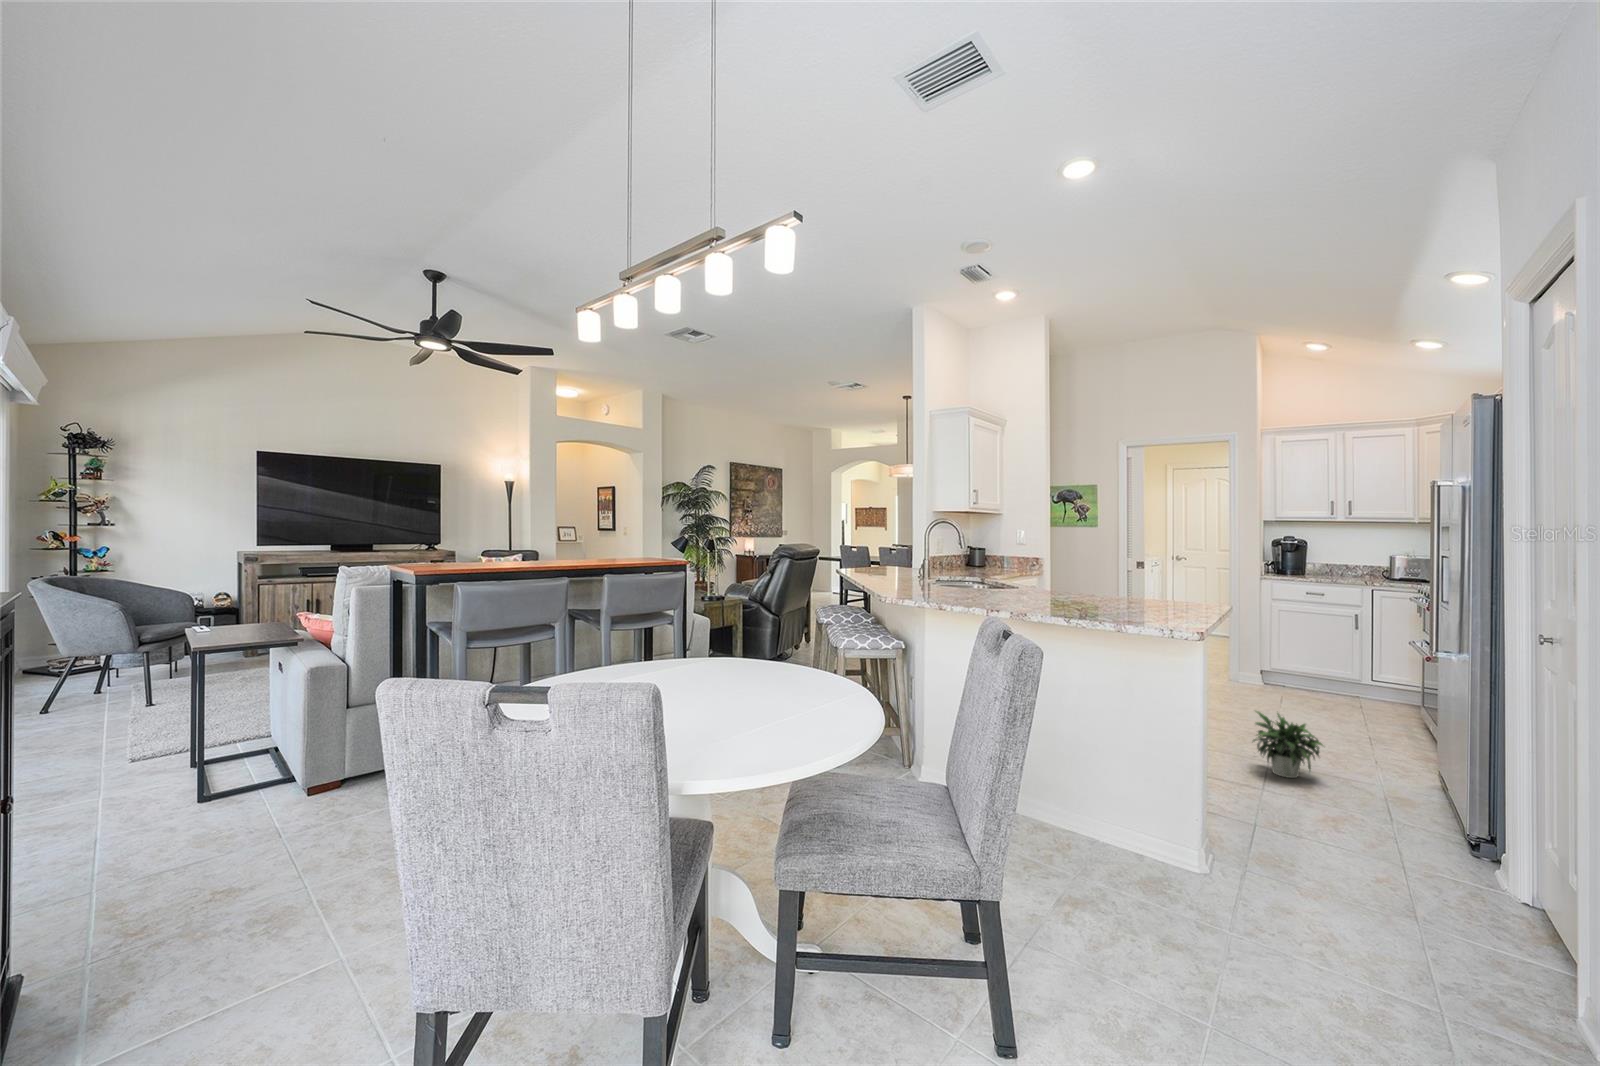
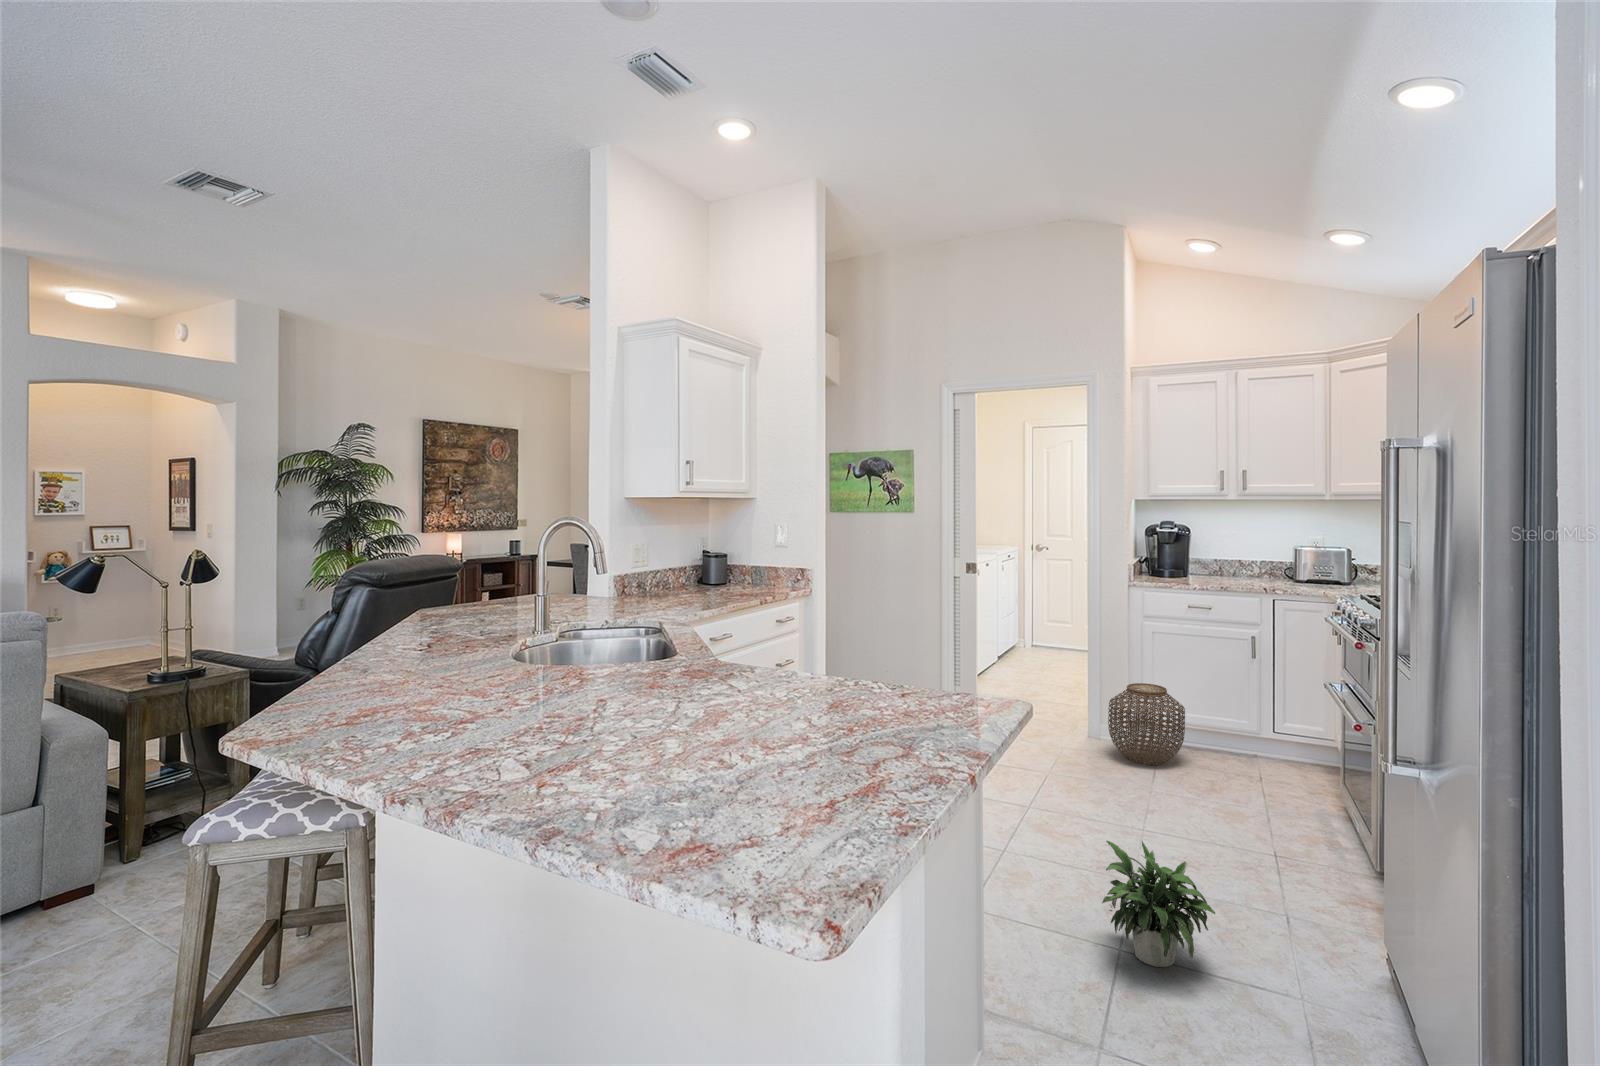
woven basket: none [1243,644,1302,698] -> present [1108,683,1185,765]

